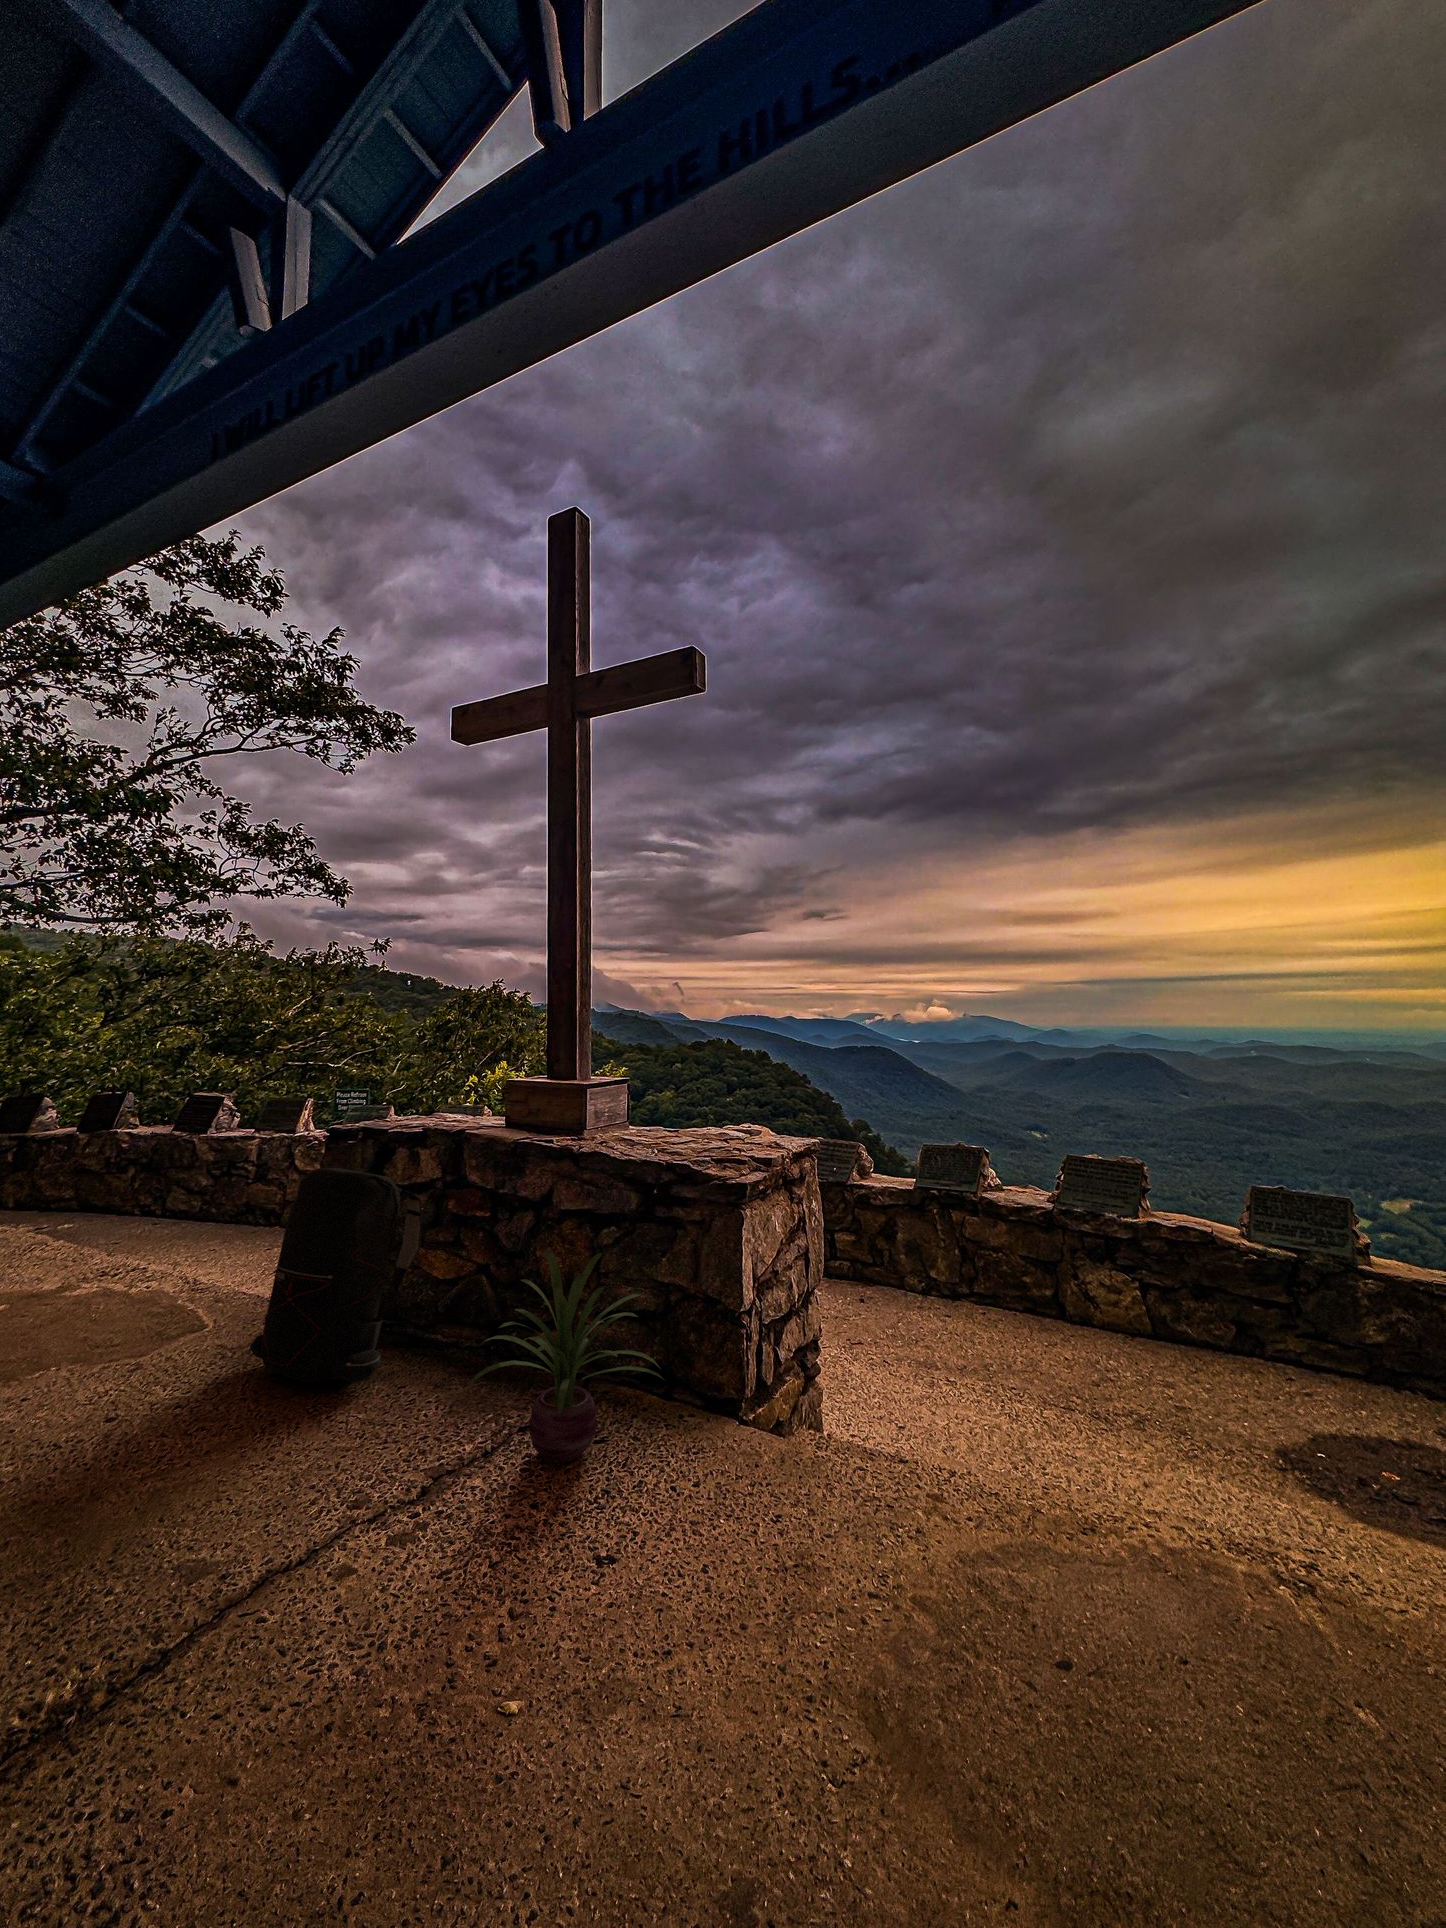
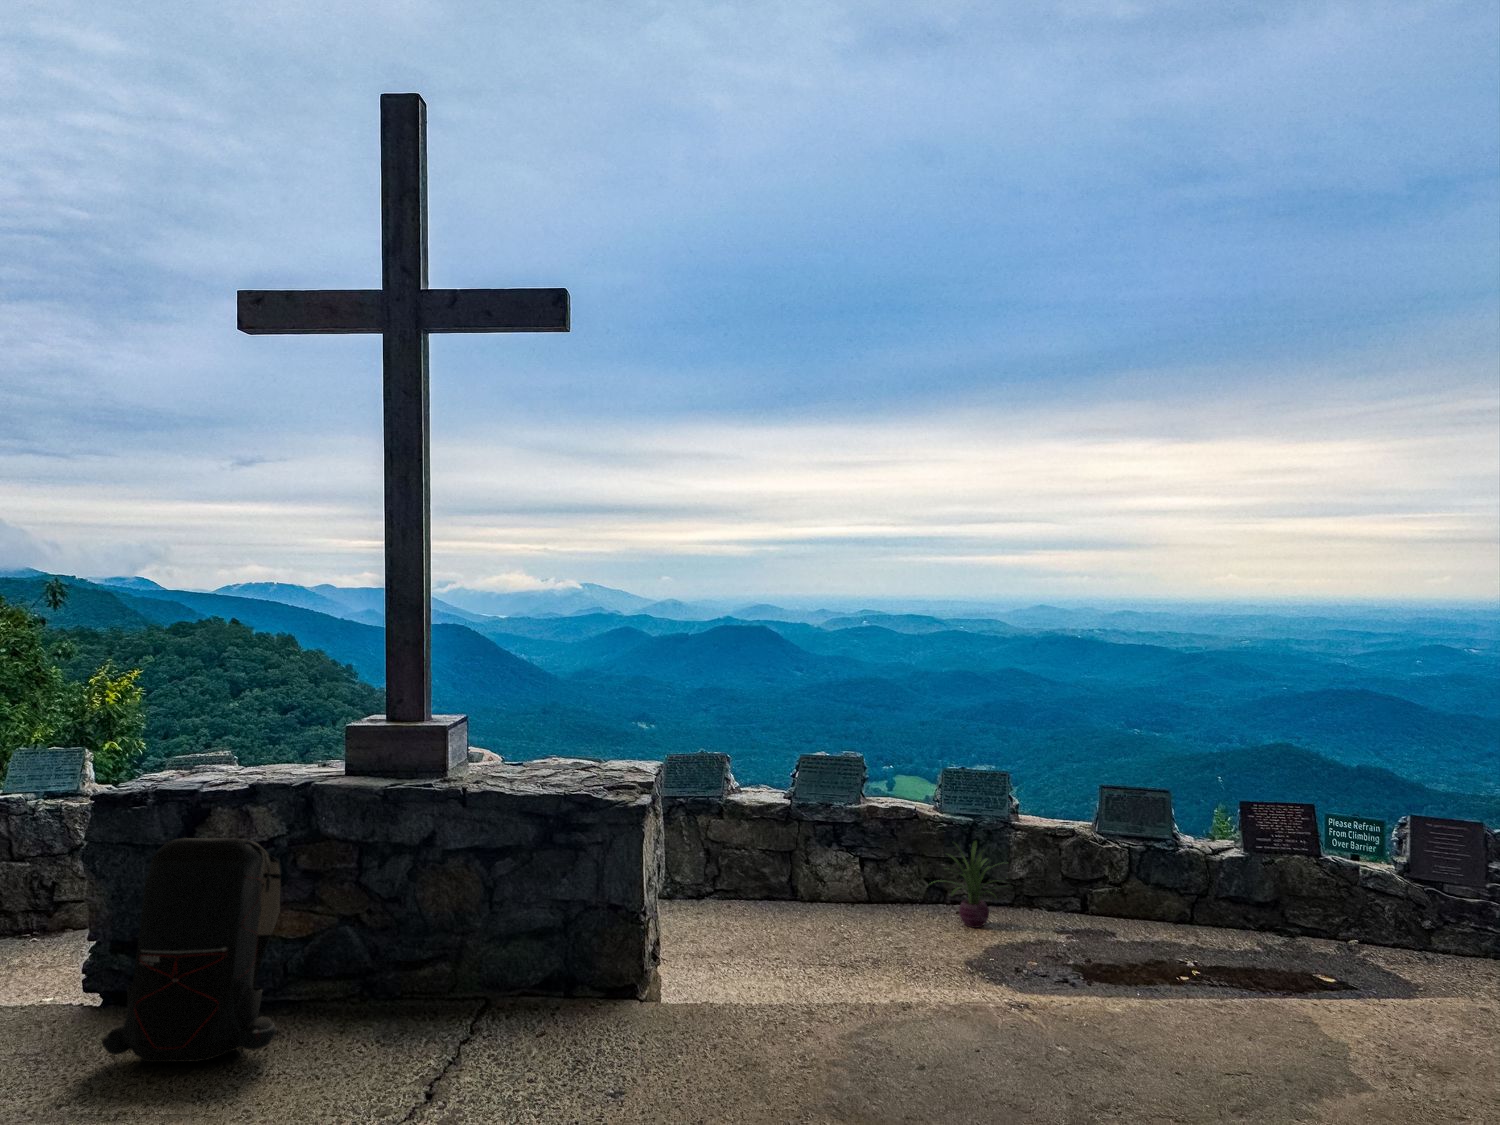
decorative plant: present [468,1250,664,1463] -> present [934,841,1008,928]

